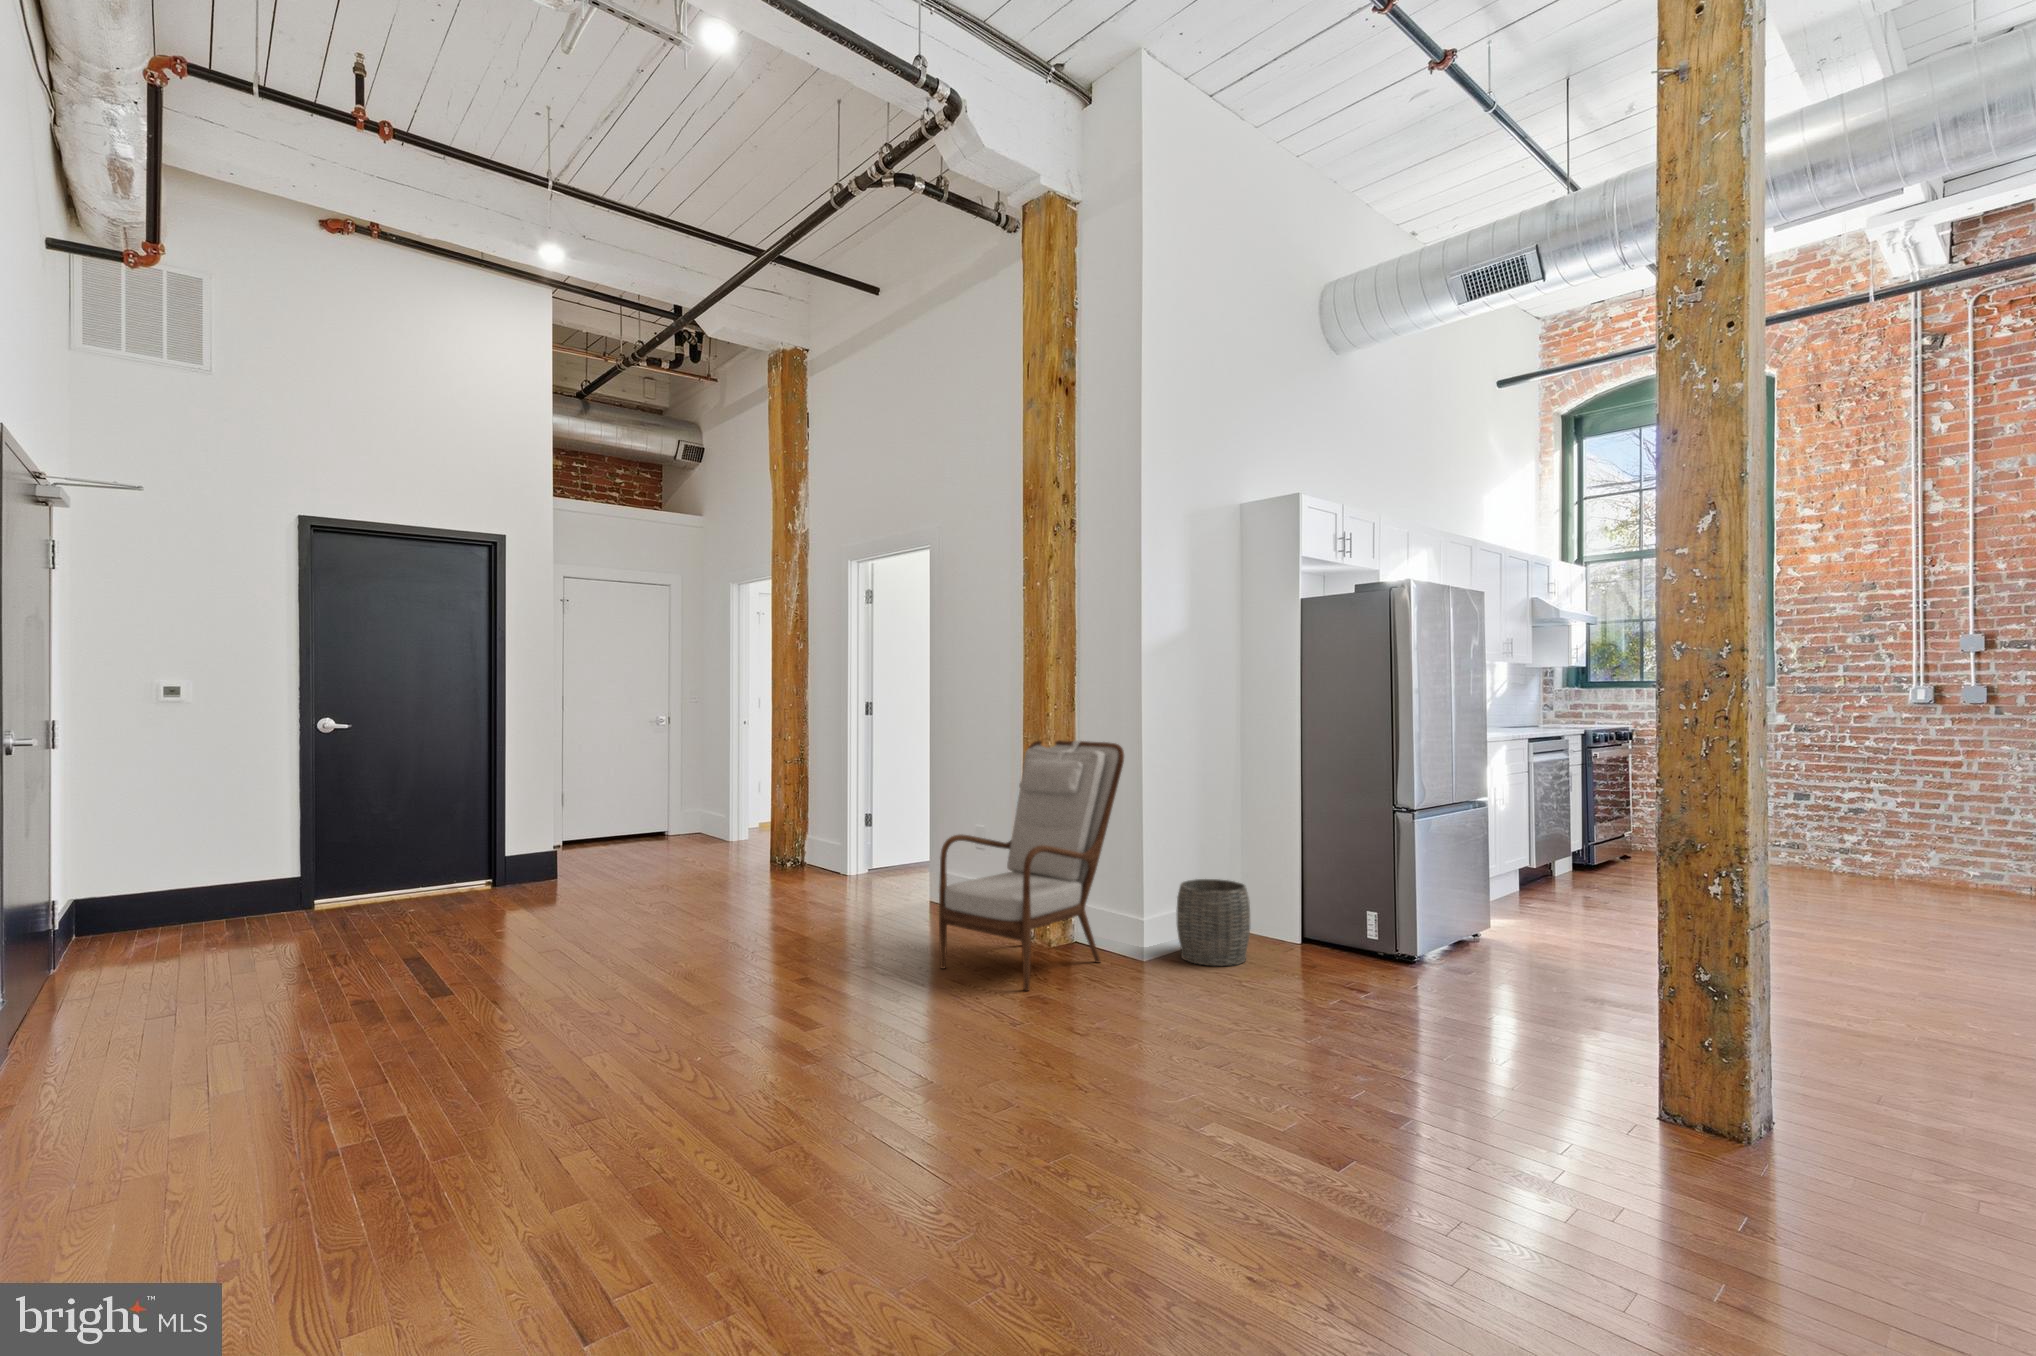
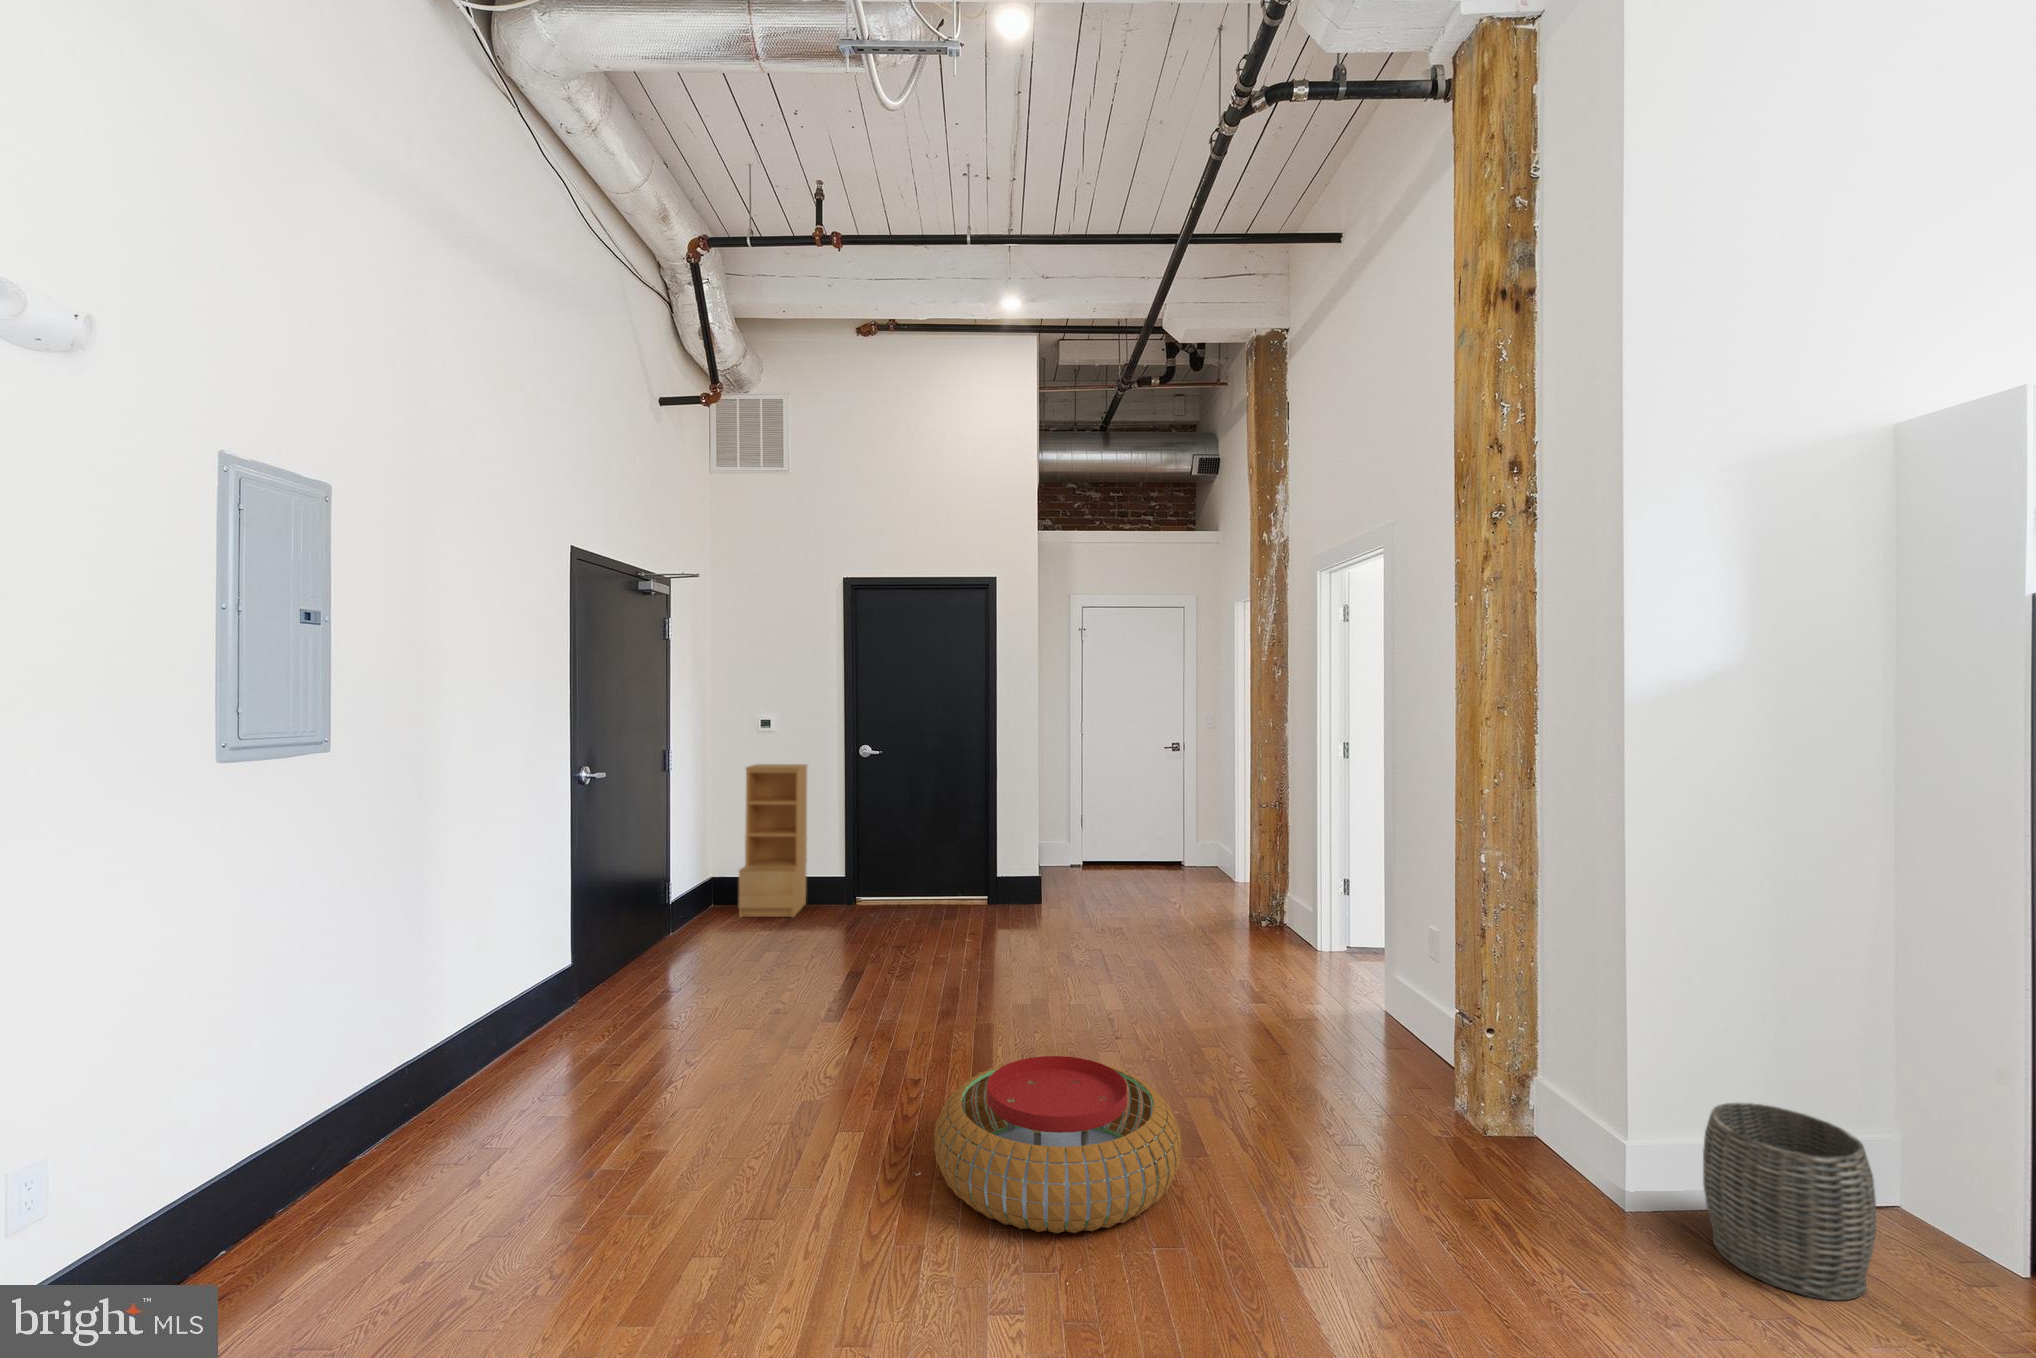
armchair: present [939,740,1124,991] -> none [1287,826,1592,1218]
bookshelf: none [151,746,244,948] -> present [738,764,807,917]
pouf: none [710,937,912,1053] -> present [934,1056,1181,1234]

